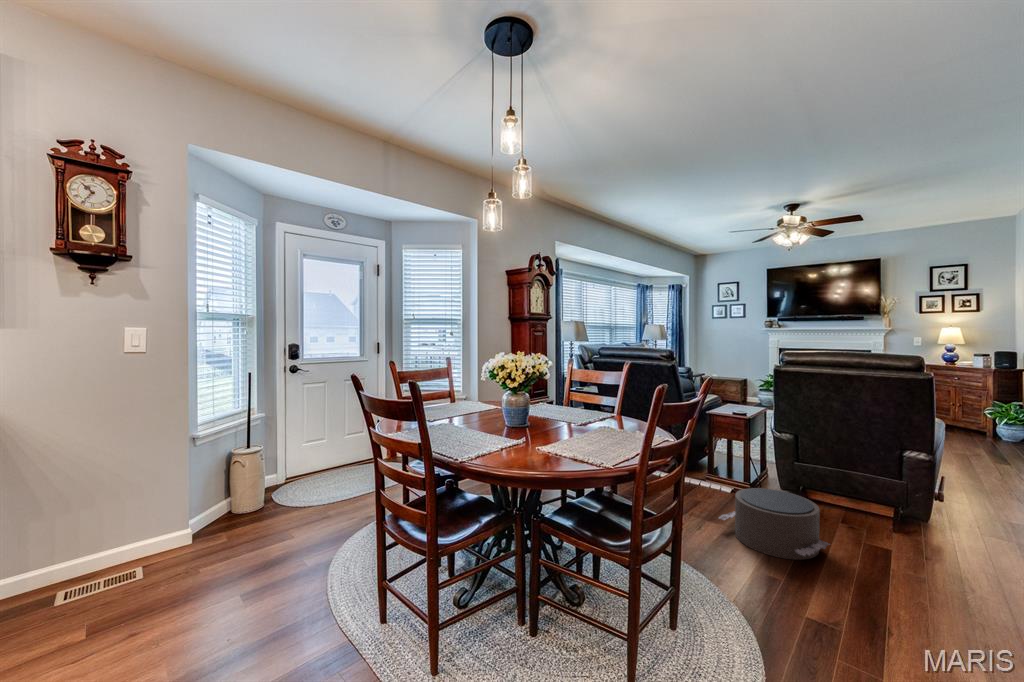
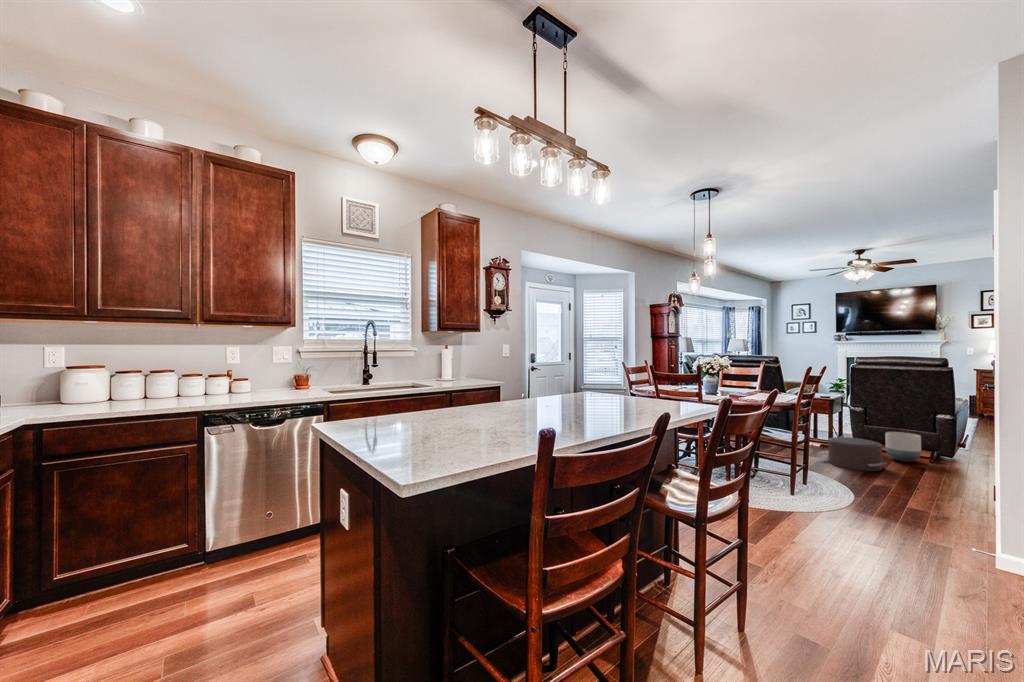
planter: none [824,475,879,529] -> present [885,432,921,462]

